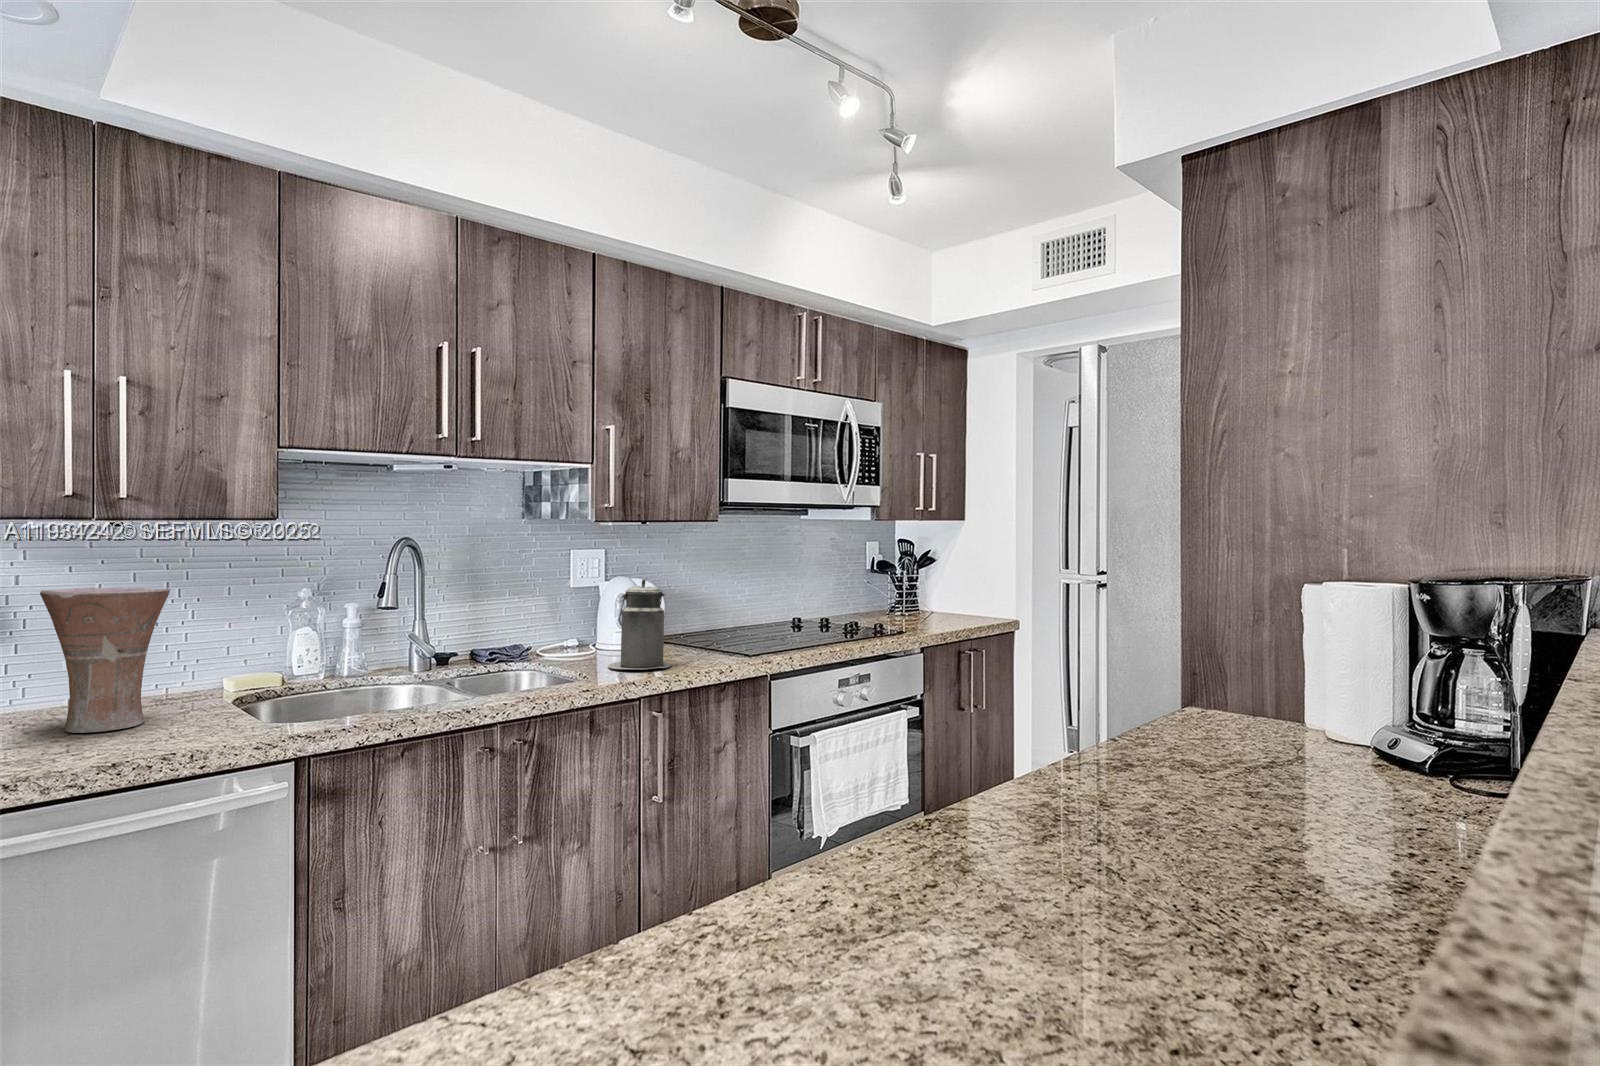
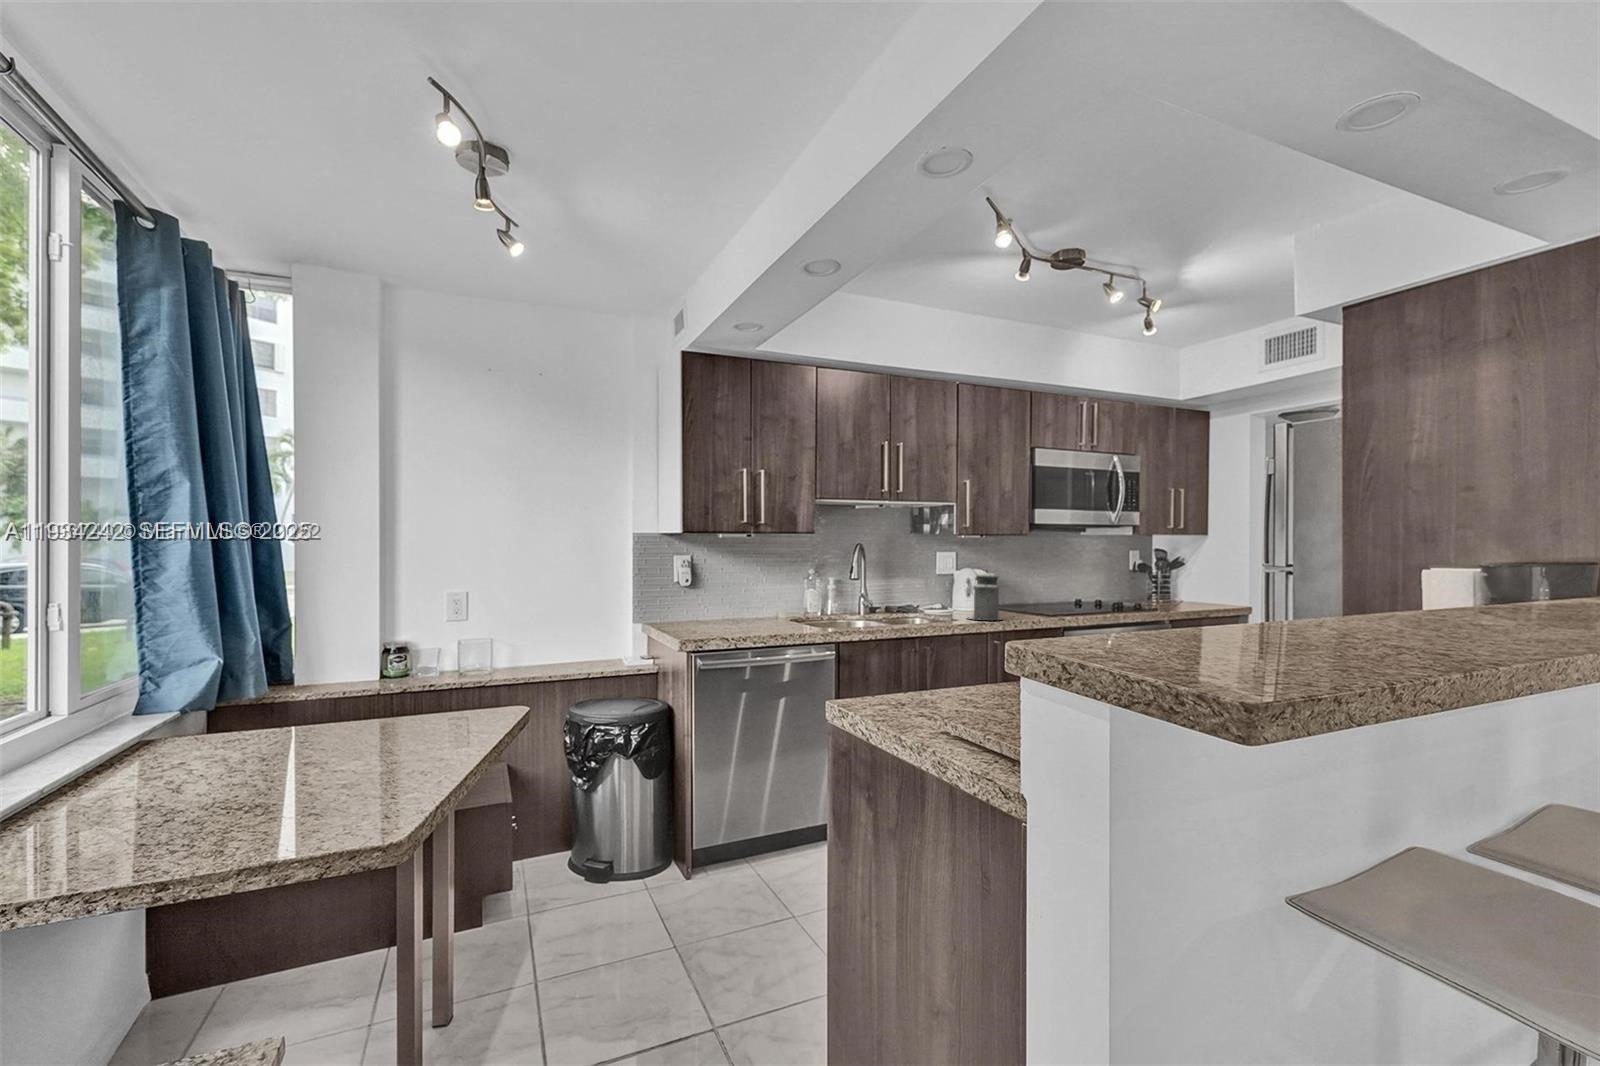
vase: present [40,588,170,733] -> none [732,565,776,628]

